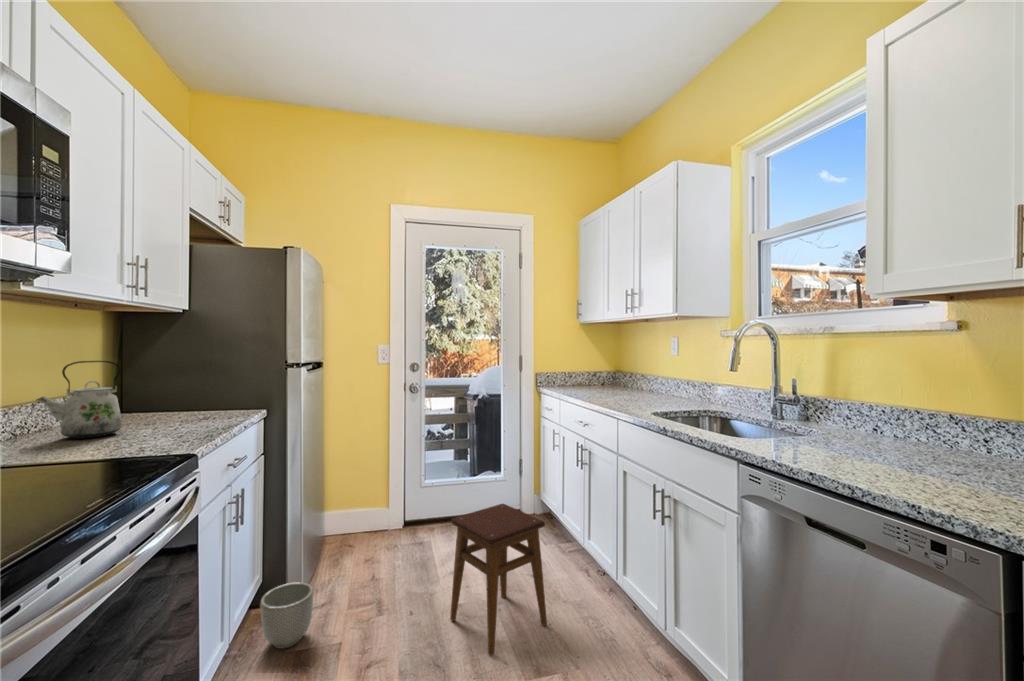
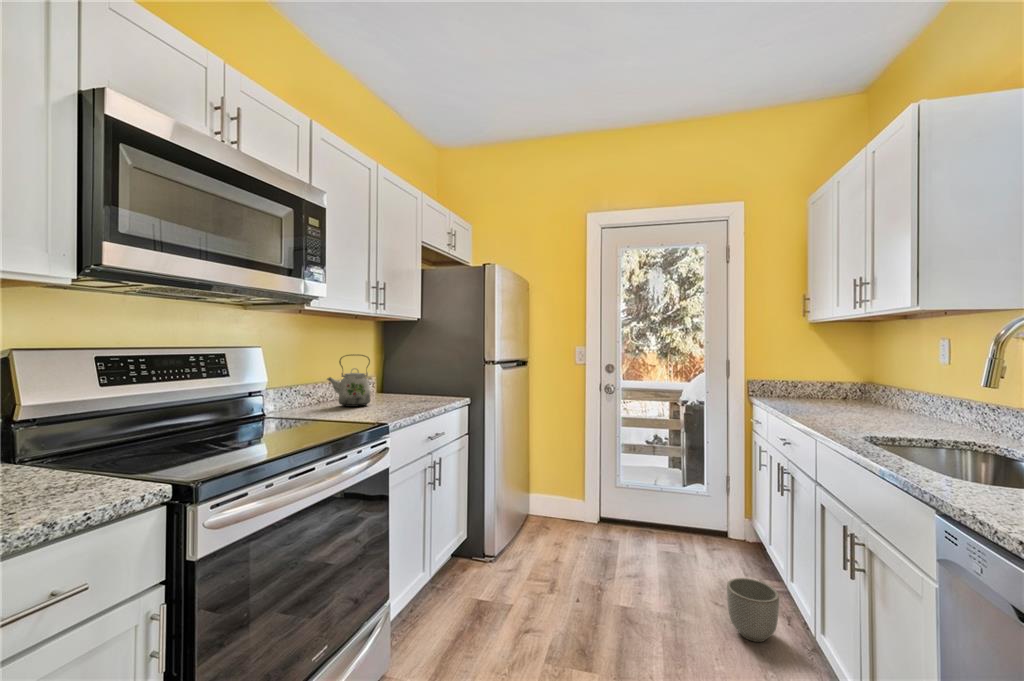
stool: present [450,504,547,655] -> none [610,515,710,662]
planter: present [260,582,313,649] -> present [727,578,779,642]

